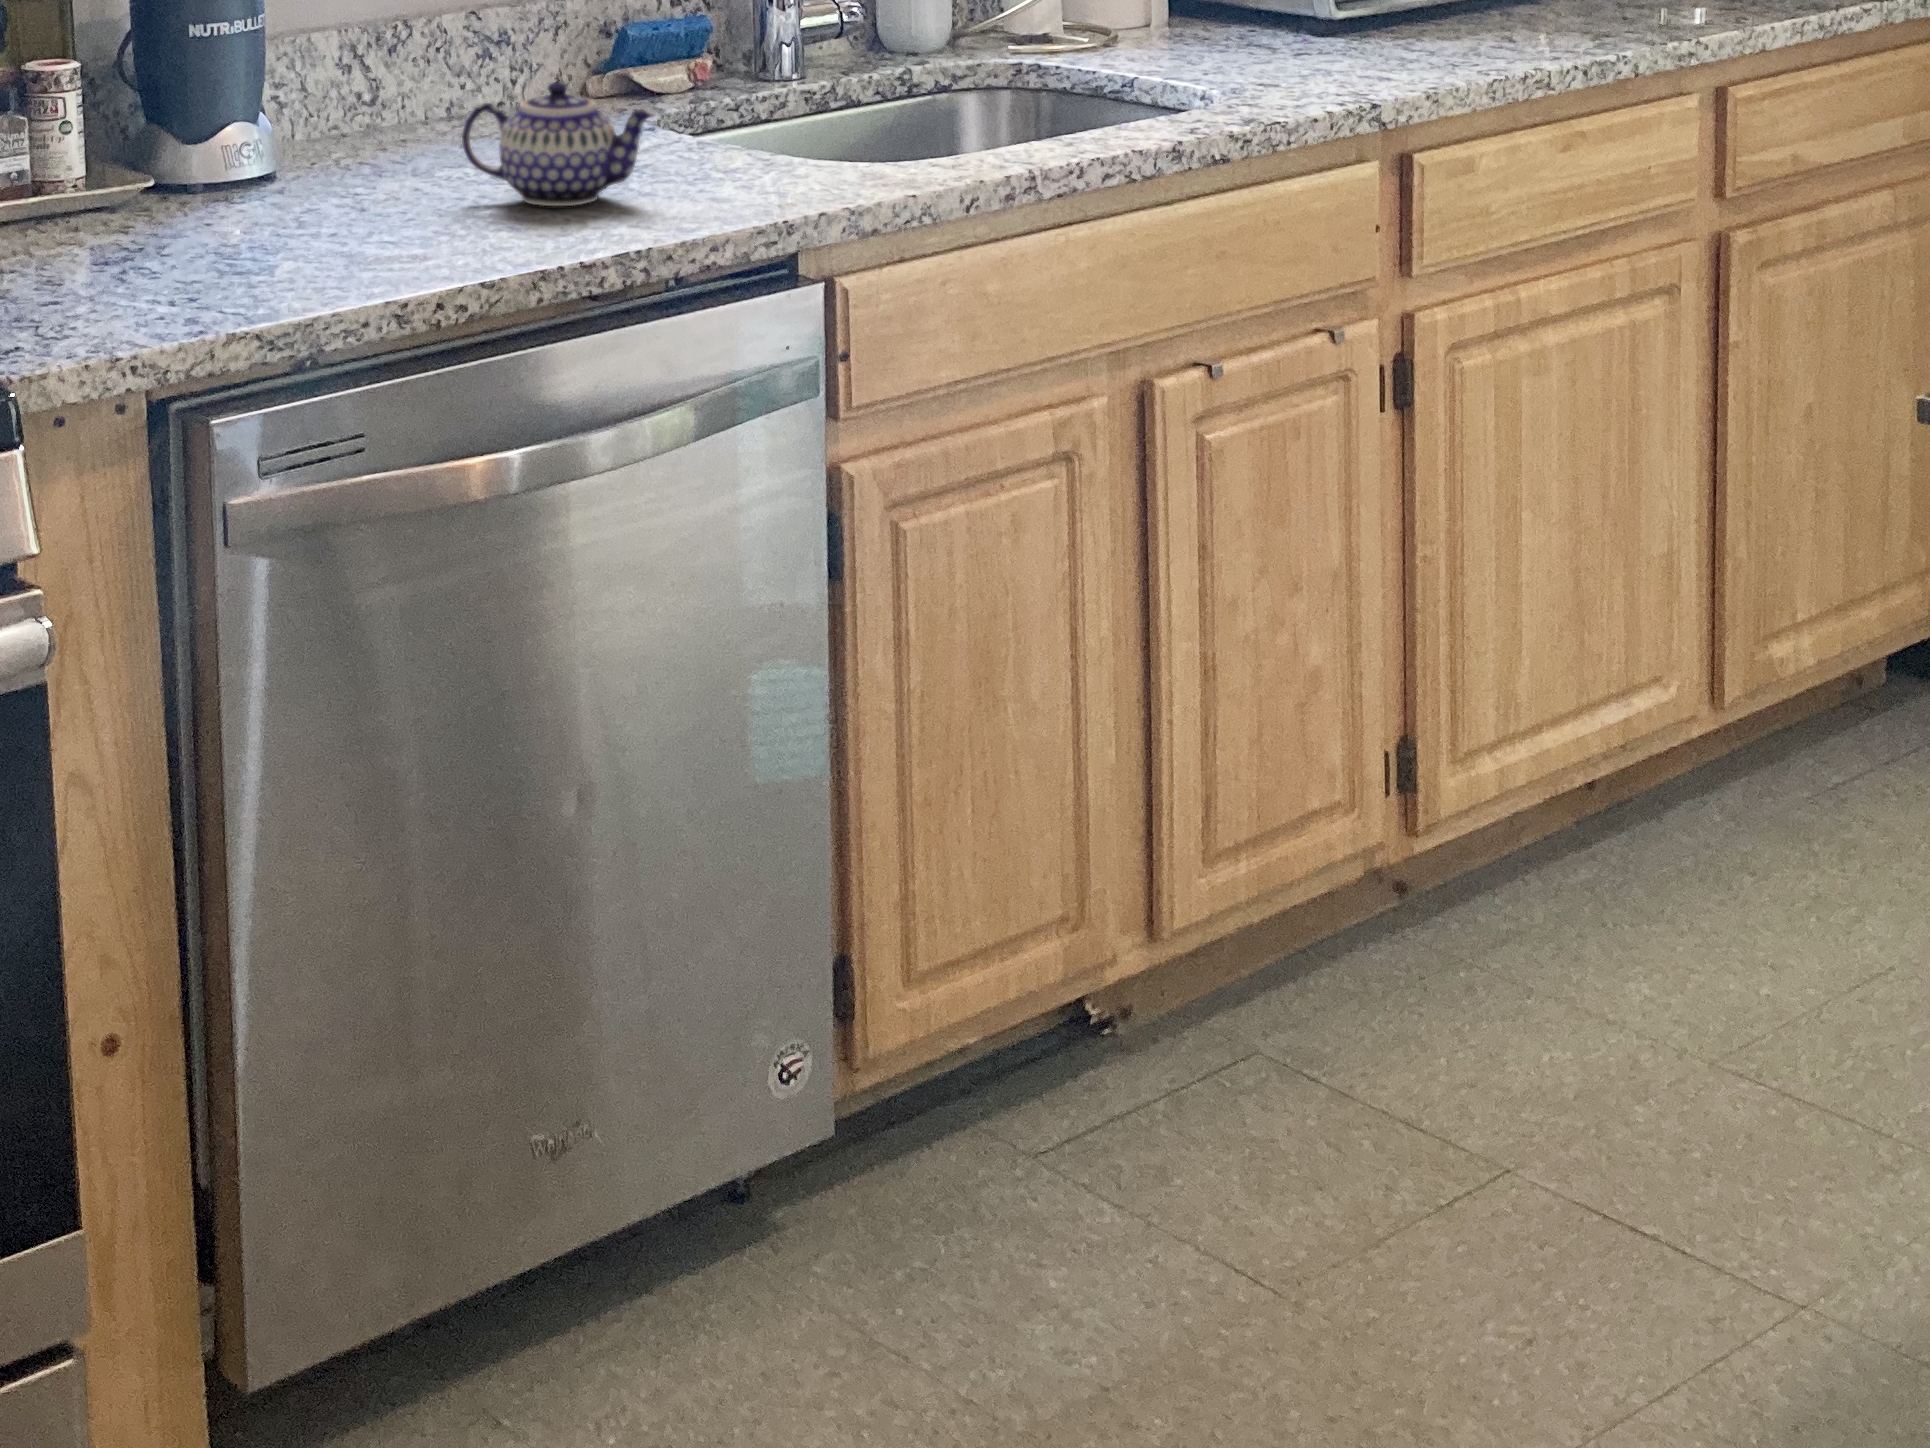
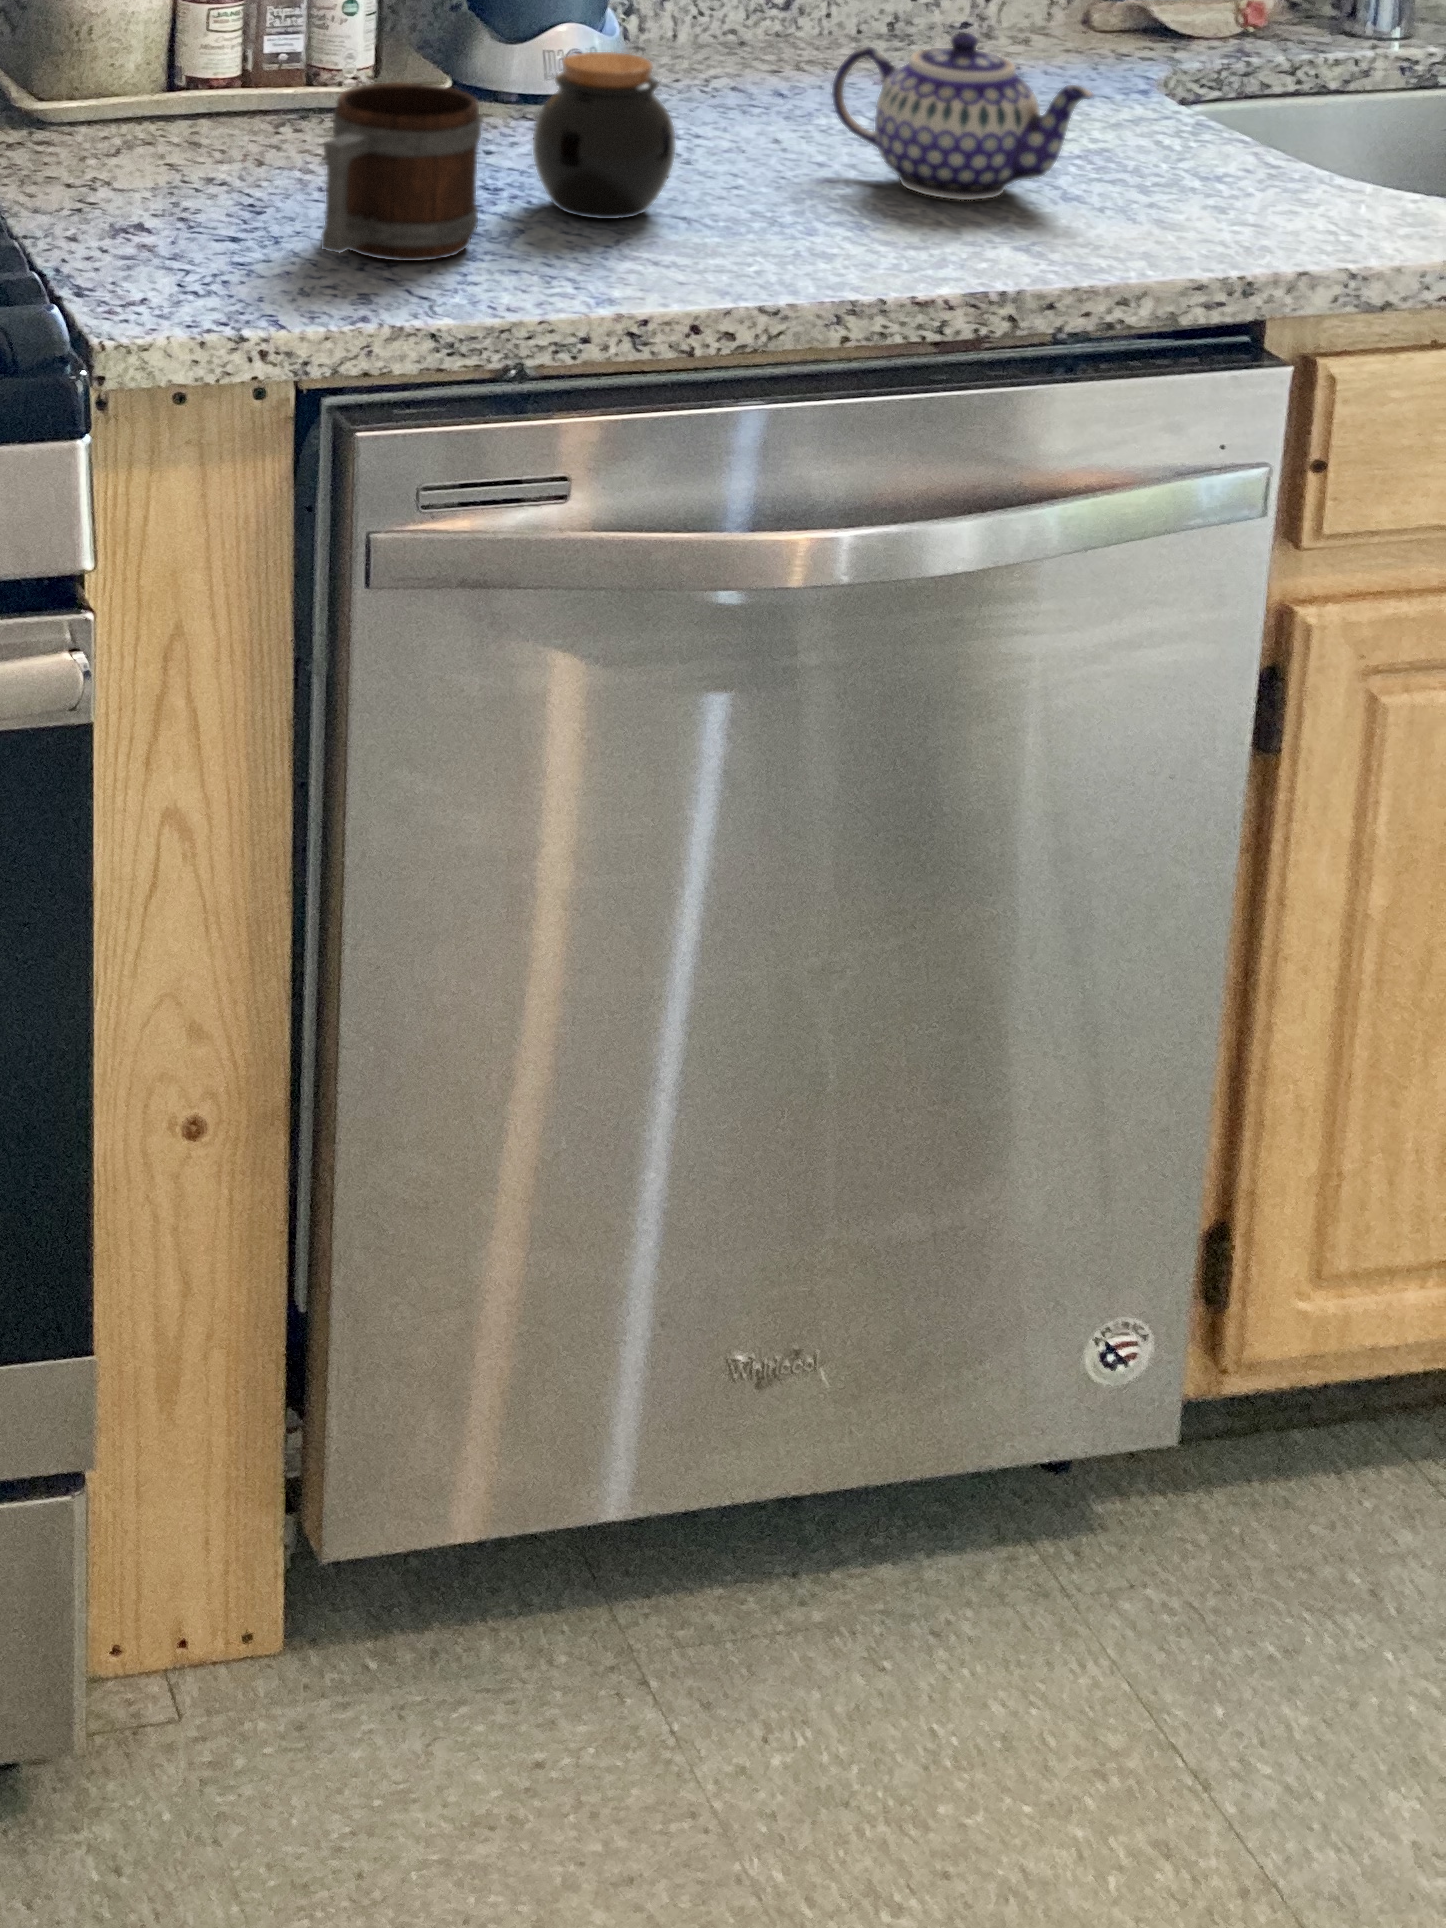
jar: none [263,123,374,251] -> present [533,52,676,219]
mug: none [127,159,249,296] -> present [321,83,482,261]

